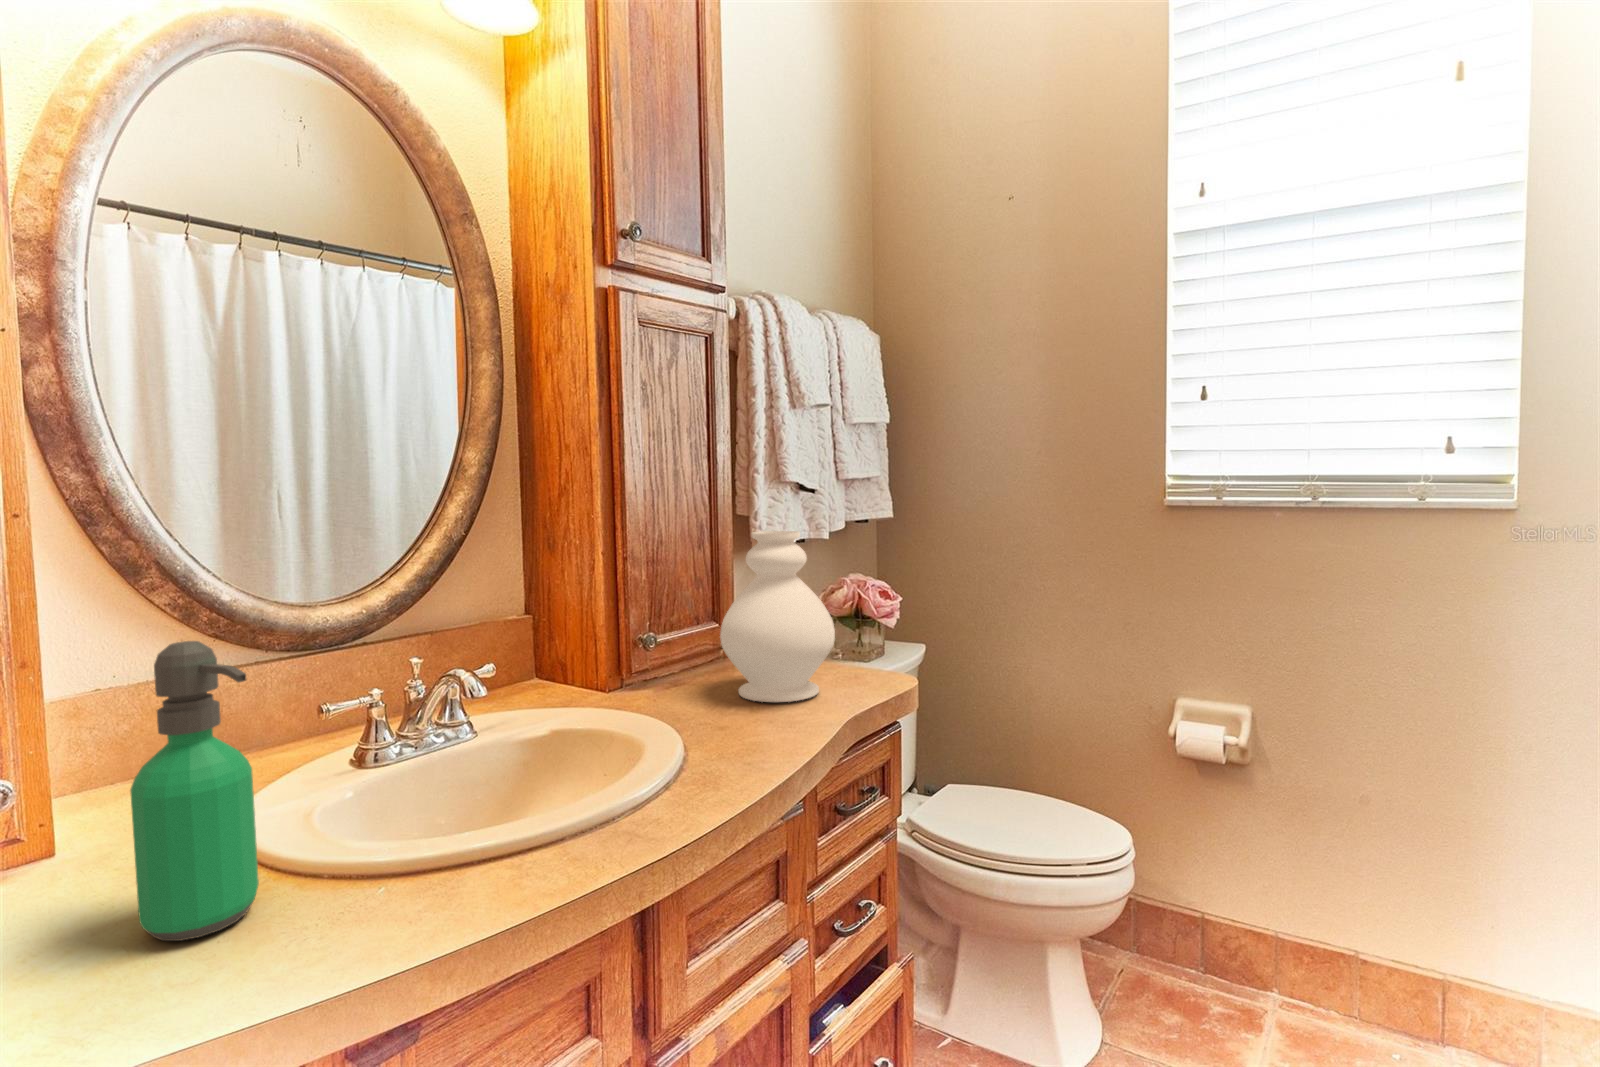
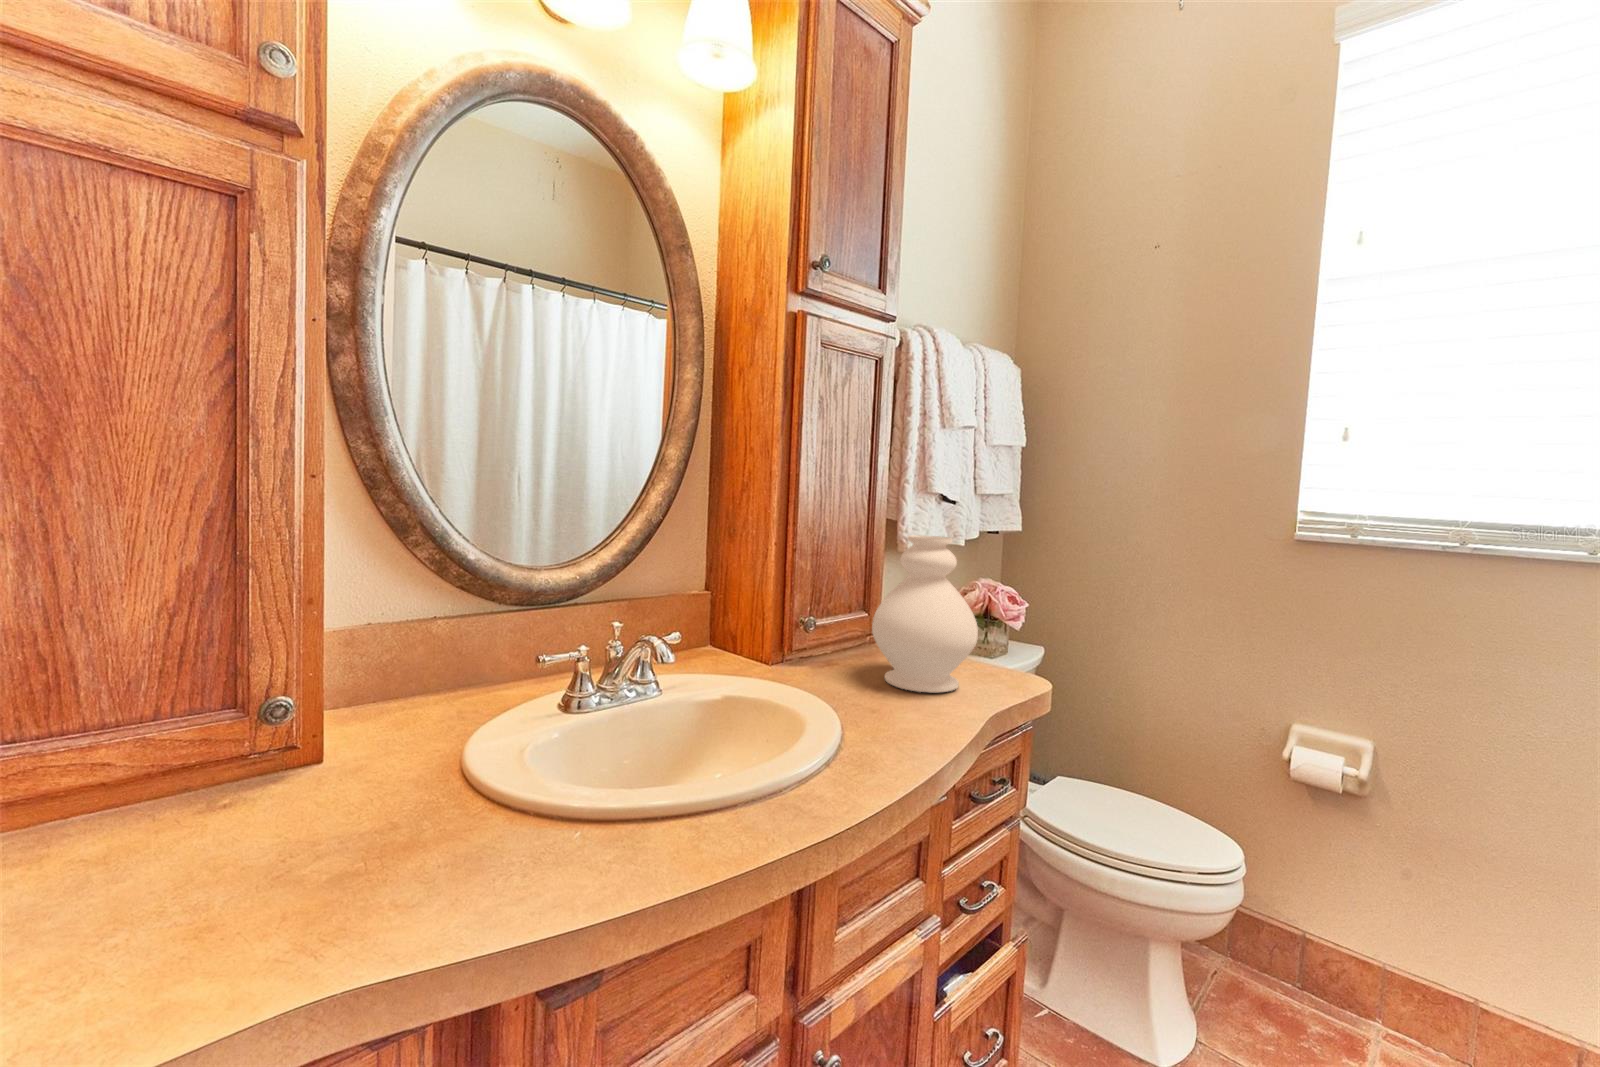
soap dispenser: present [130,641,259,941] -> none [387,597,486,859]

